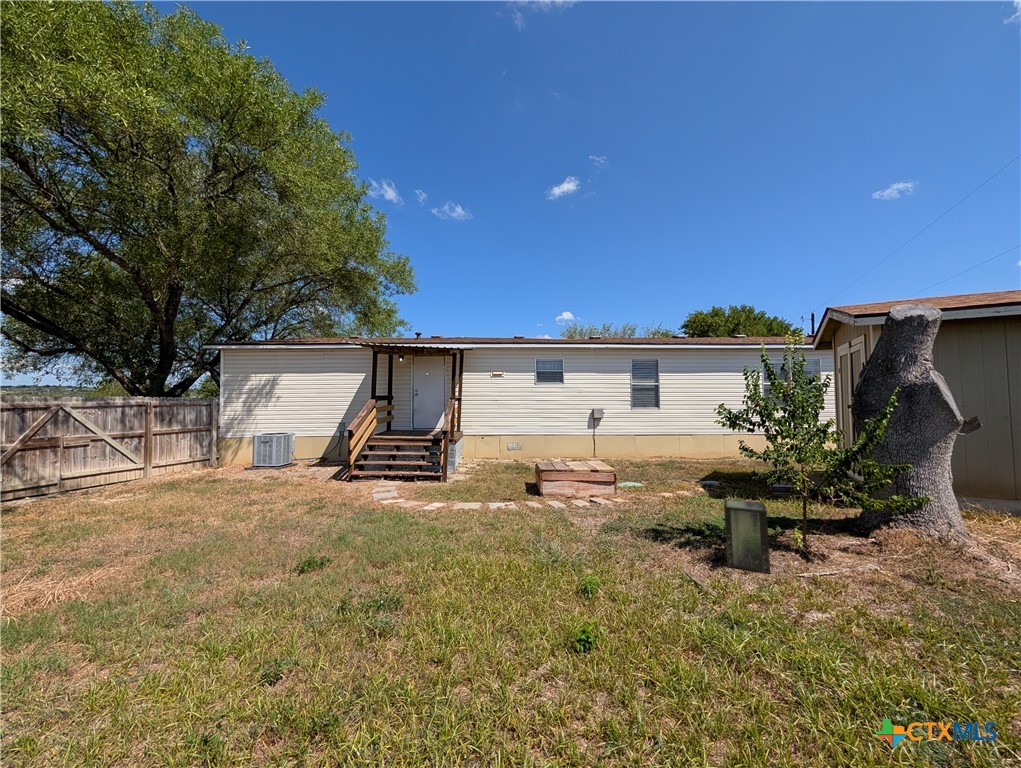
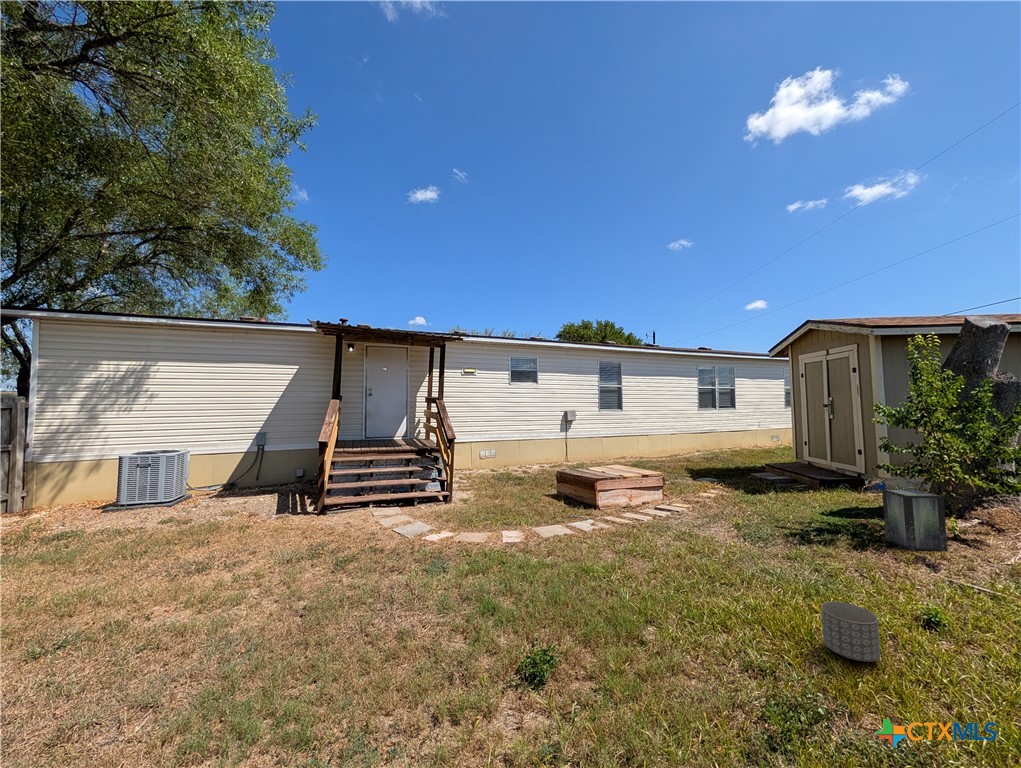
planter: none [433,578,471,628] -> present [821,602,881,661]

